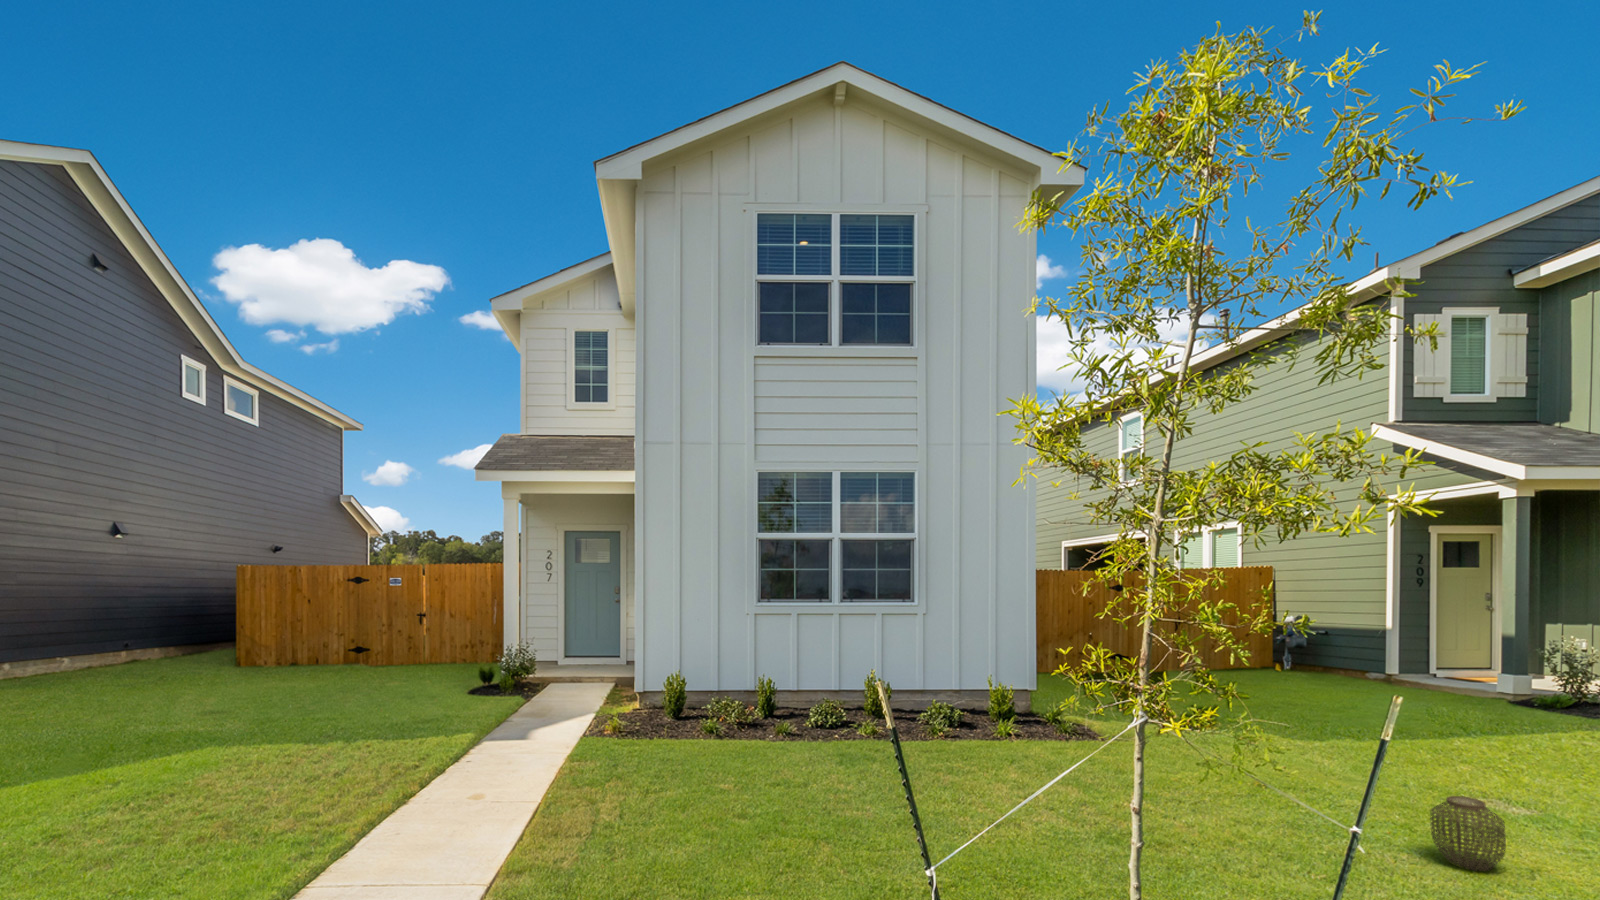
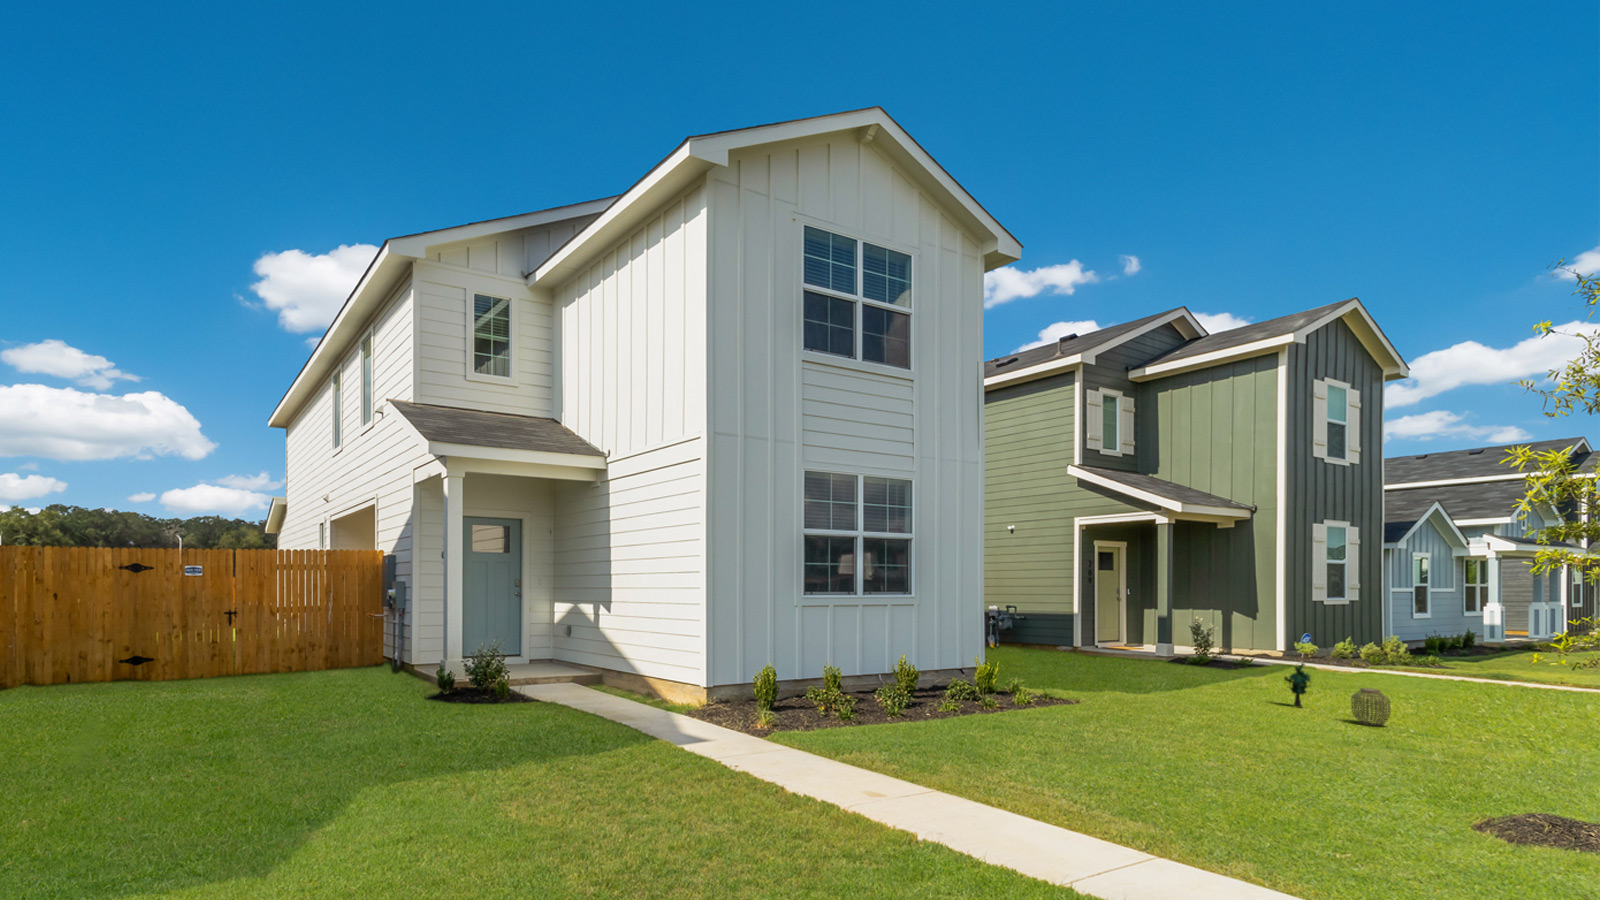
decorative plant: none [1398,737,1452,814] -> present [1284,663,1311,708]

